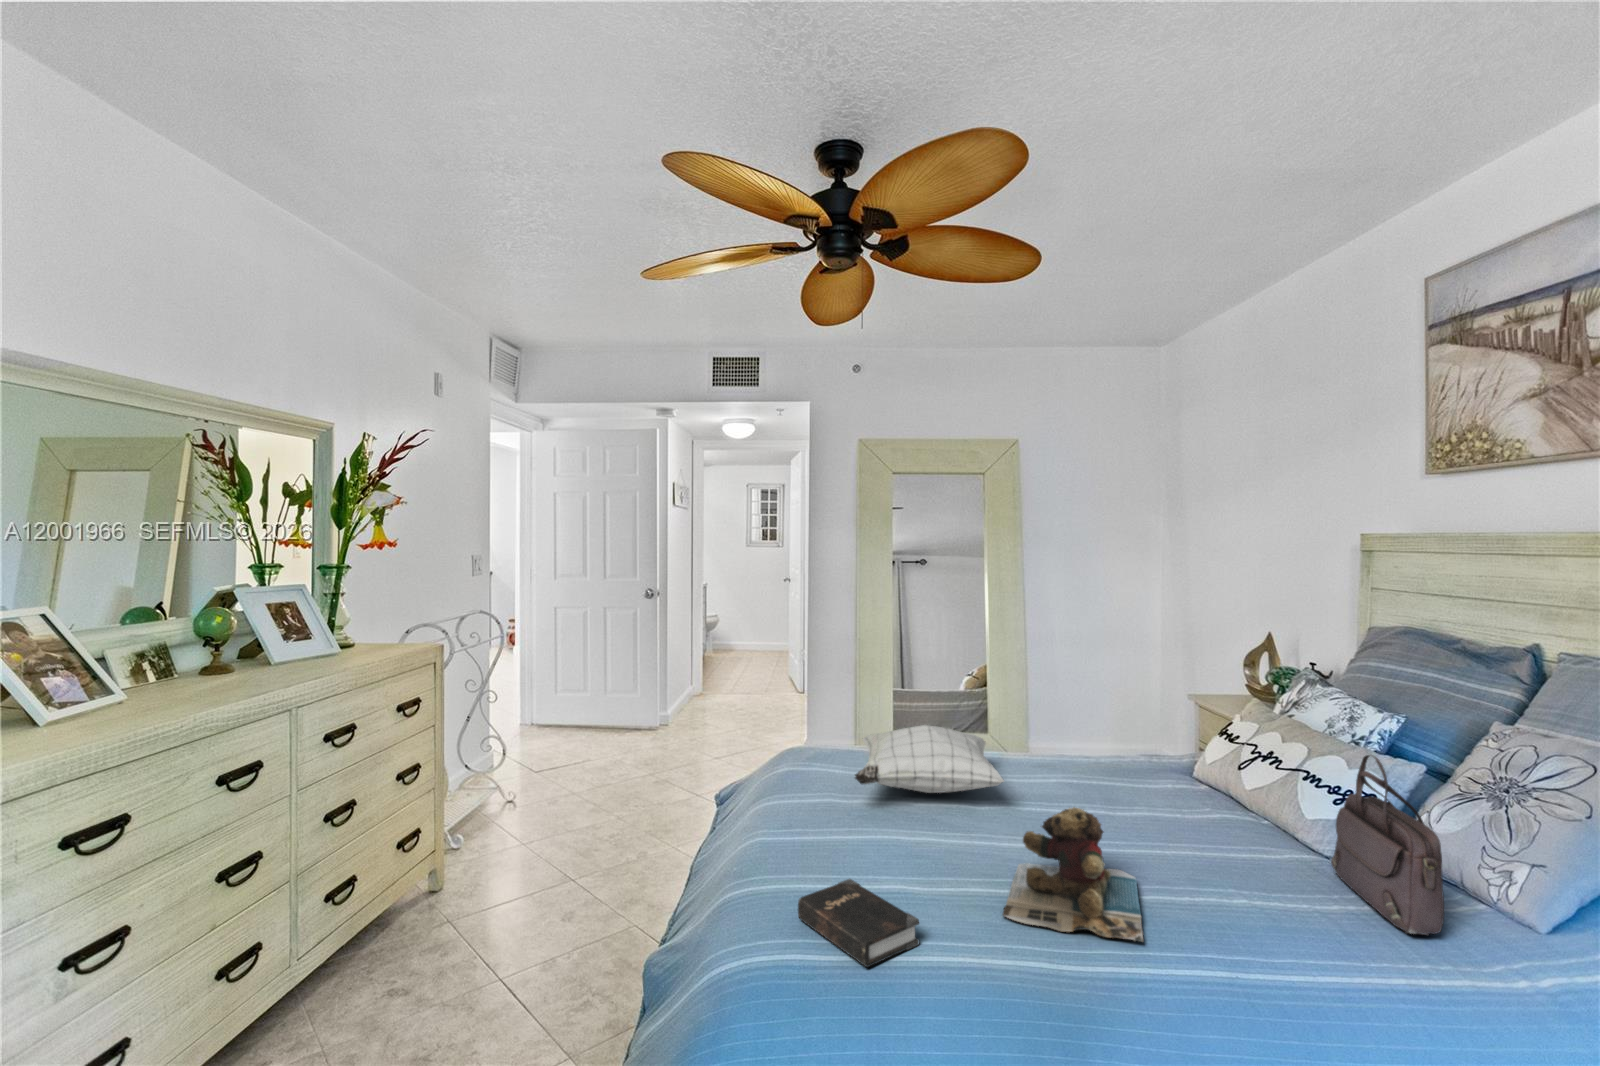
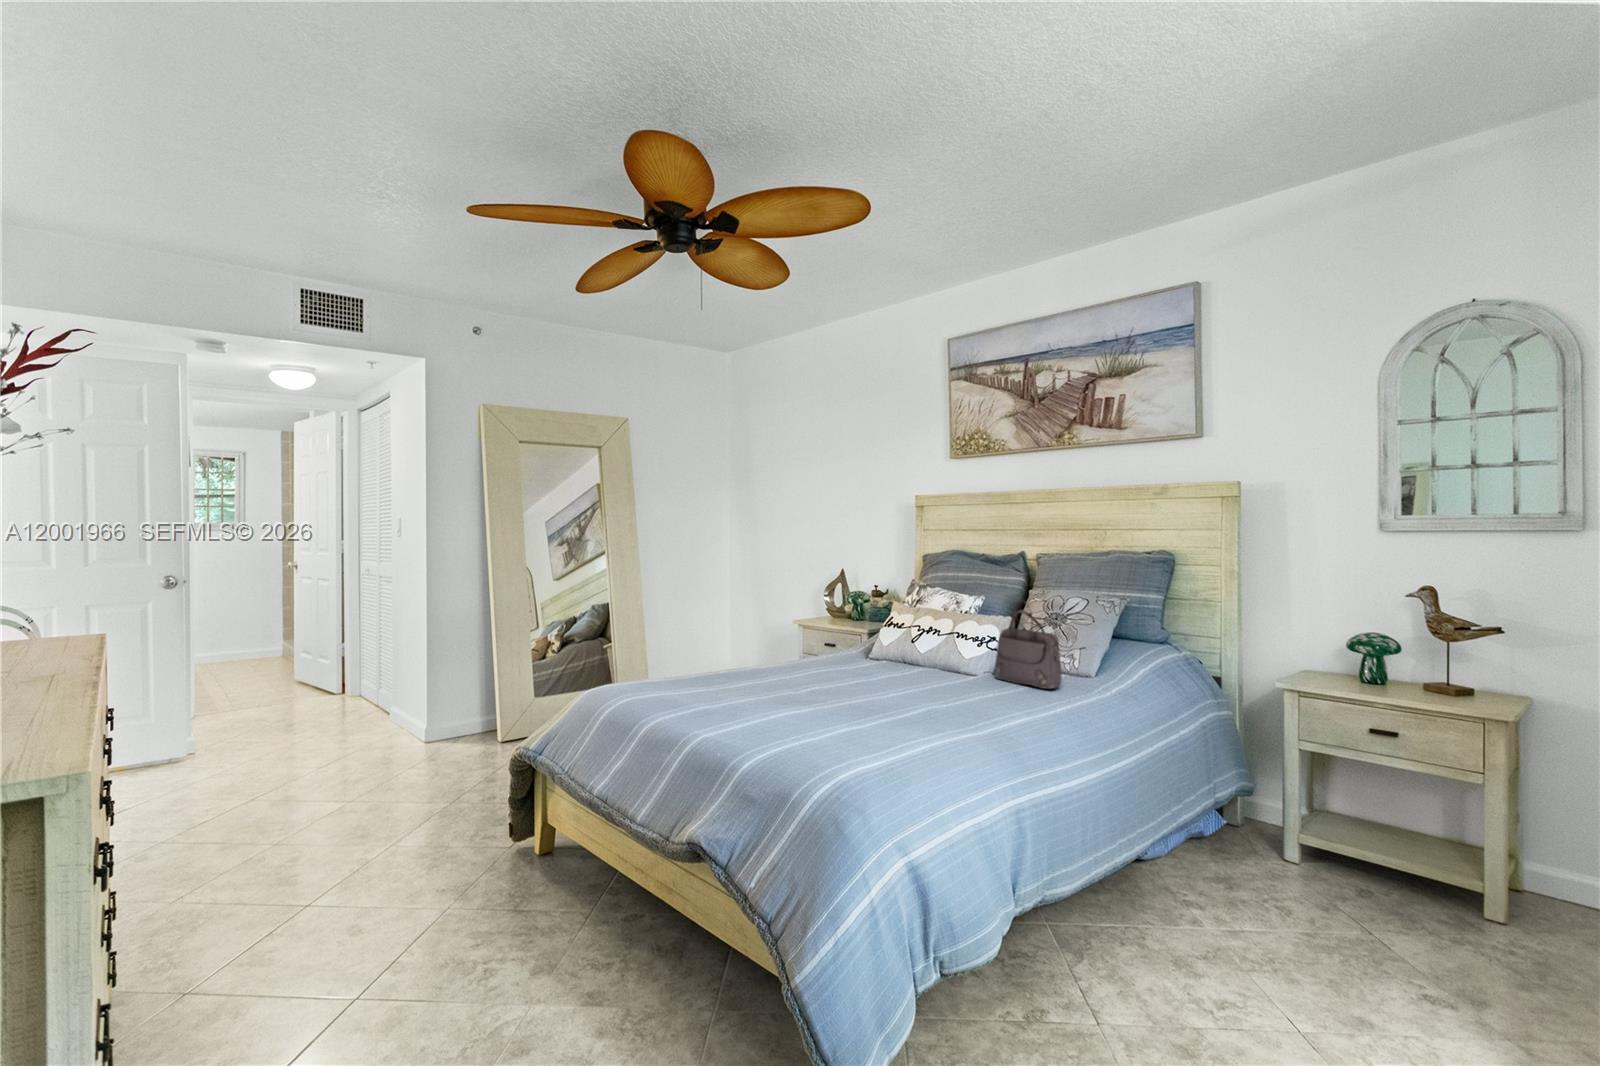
pillow: present [855,725,1004,793] -> none [664,634,811,688]
teddy bear: present [1003,807,1143,942] -> none [856,651,966,722]
hardback book: present [798,879,919,967] -> none [780,721,866,754]

